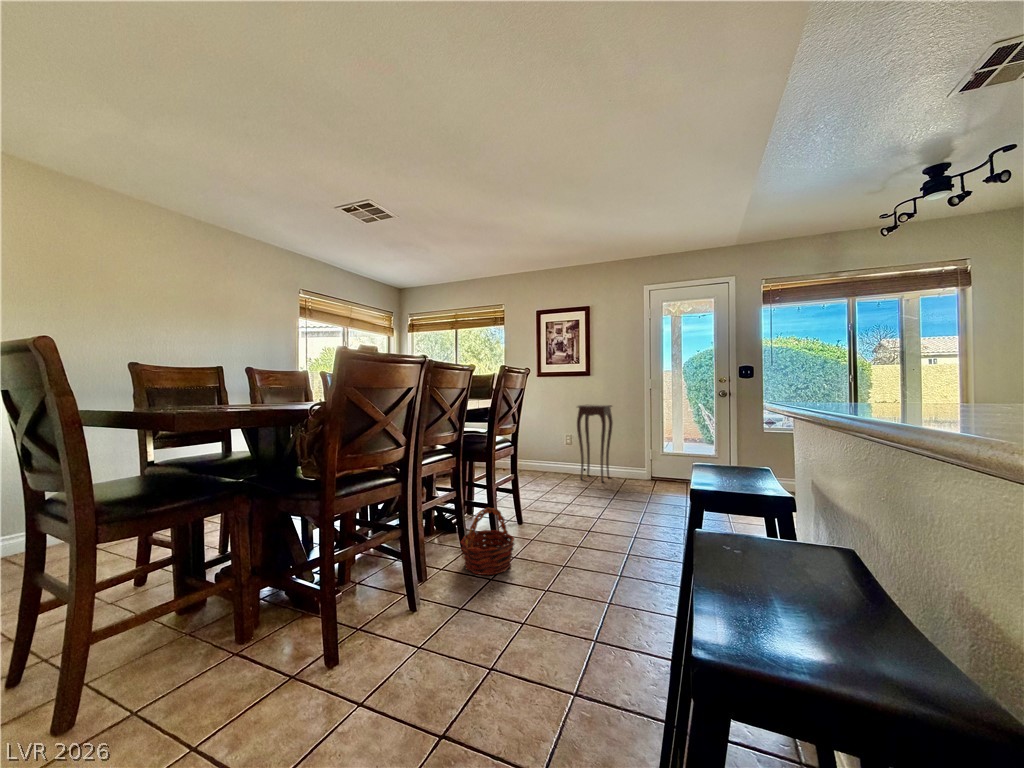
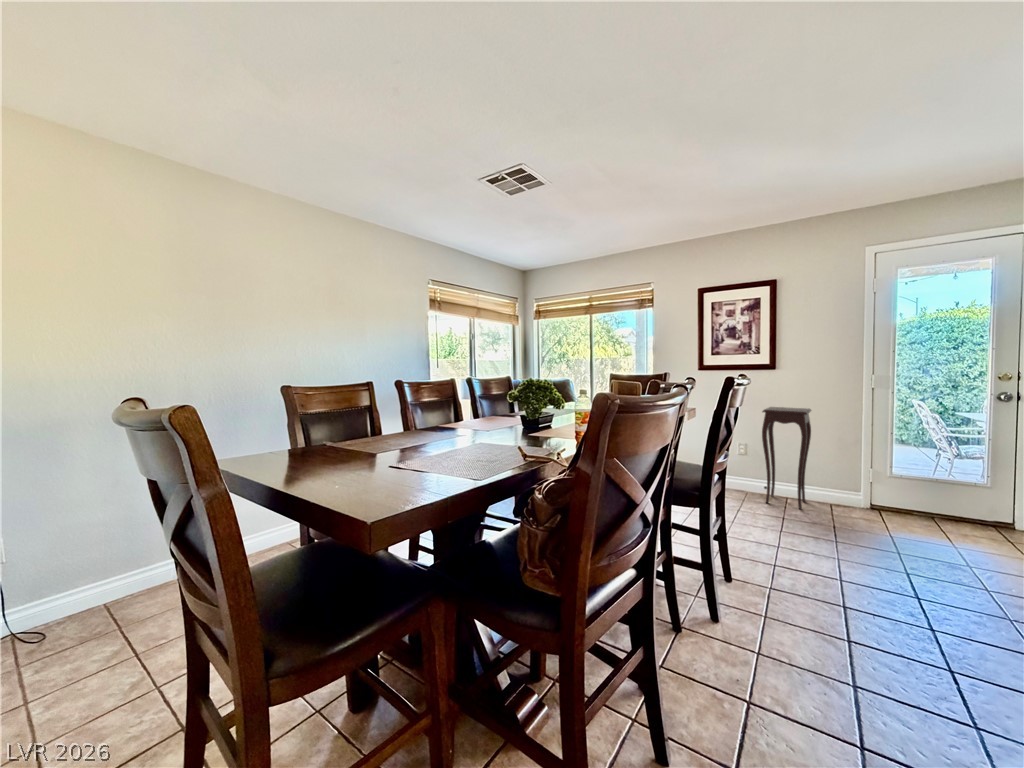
basket: present [461,508,514,575] -> none [685,586,772,692]

